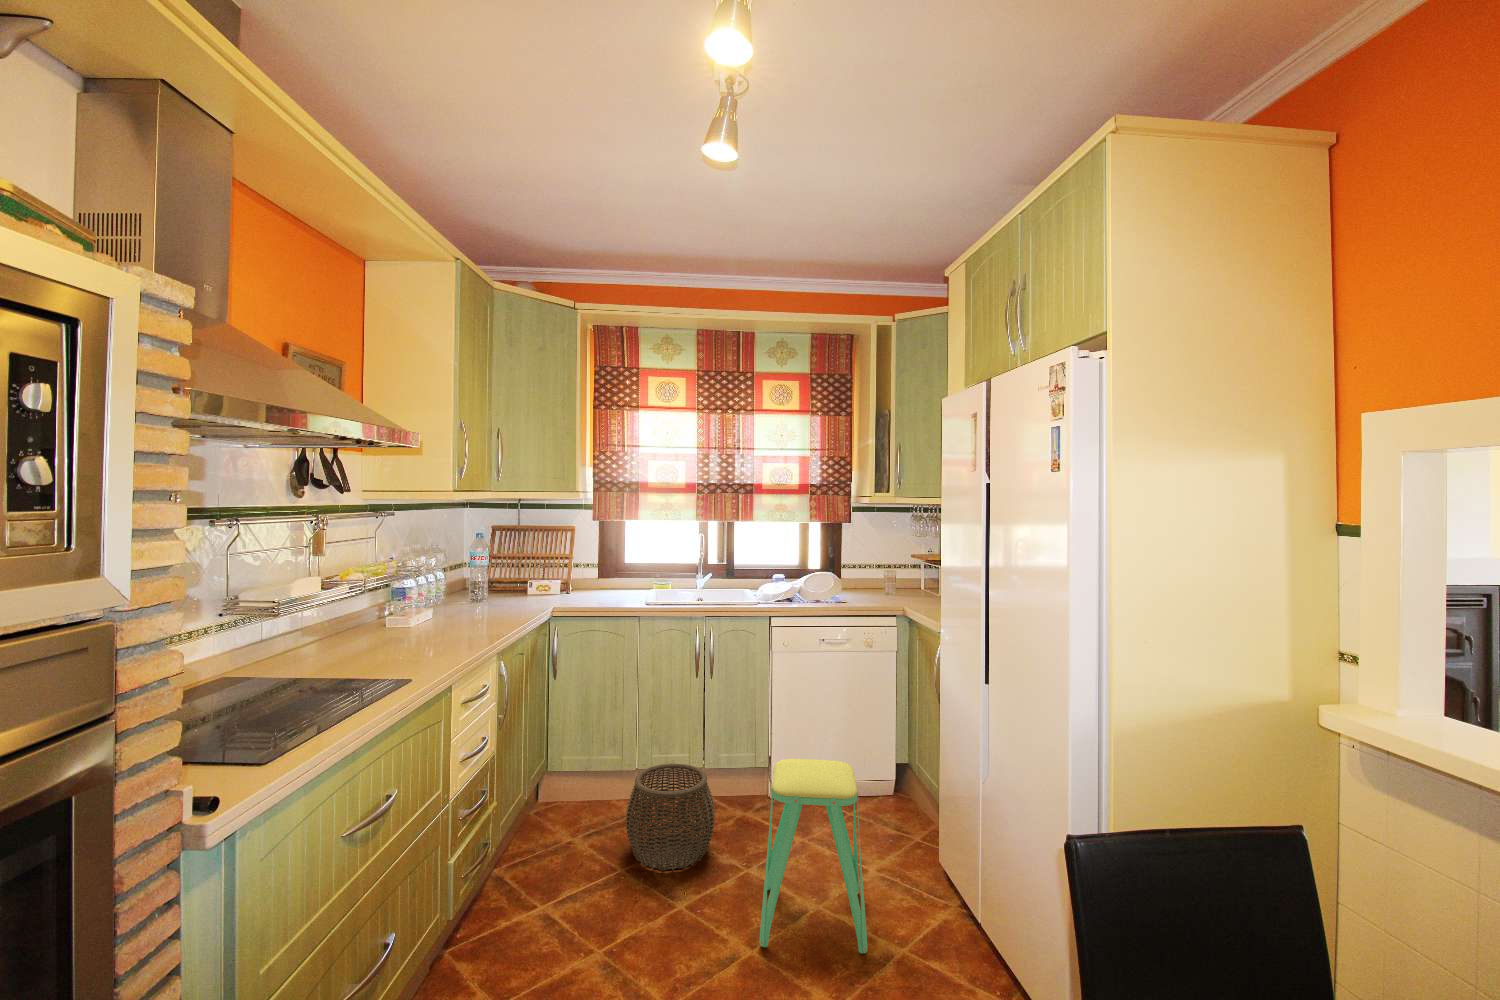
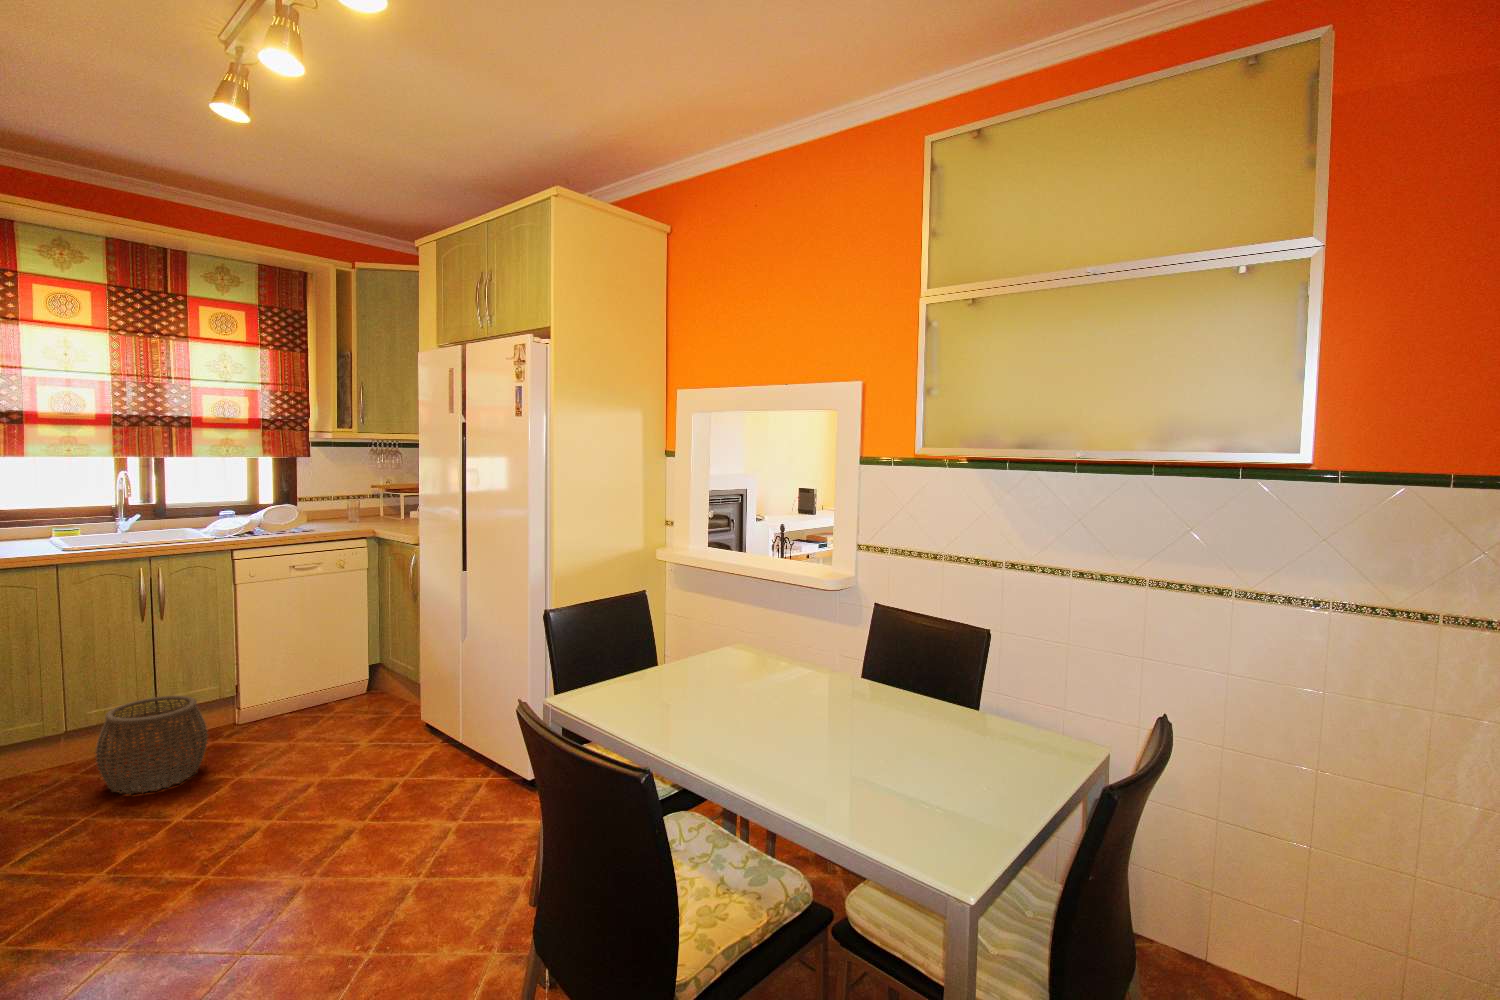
stool: present [759,759,868,954] -> none [277,648,385,797]

